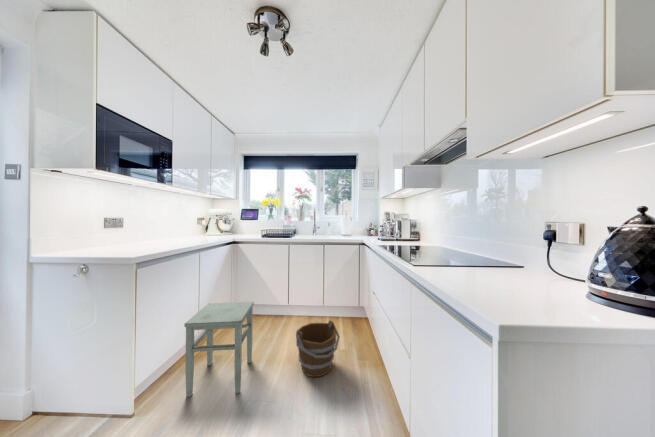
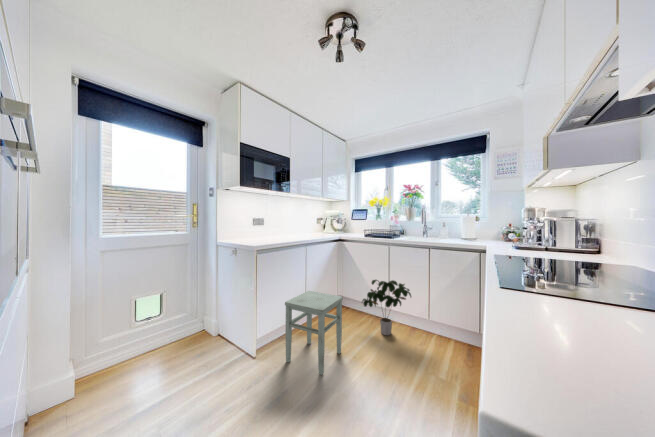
potted plant: none [264,277,311,330] -> present [362,280,411,335]
bucket: present [296,321,340,377] -> none [377,333,430,394]

